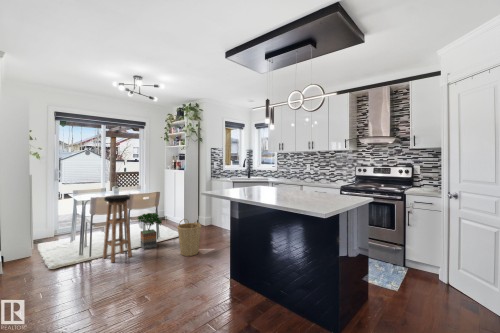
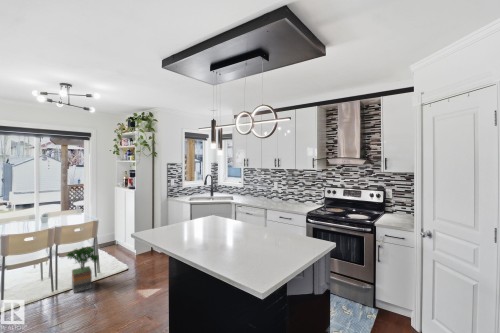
bar stool: present [103,195,132,262] -> none [15,230,55,318]
basket: present [178,219,201,256] -> none [114,255,145,302]

